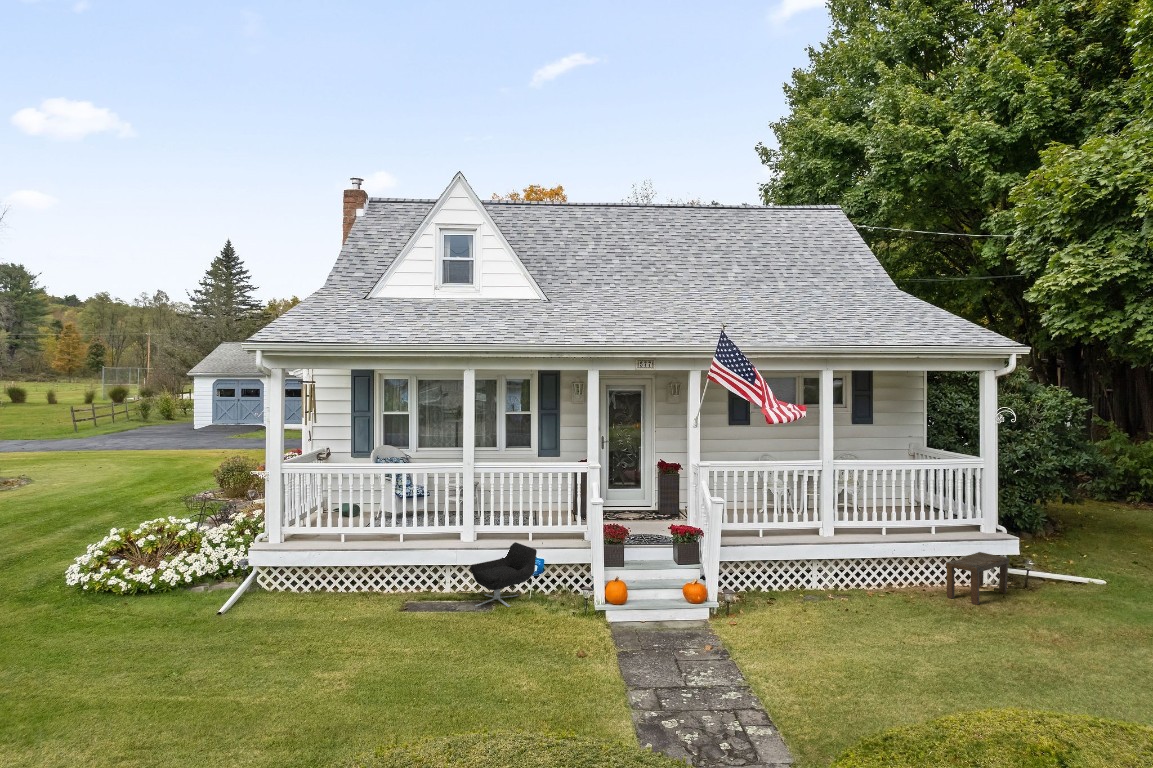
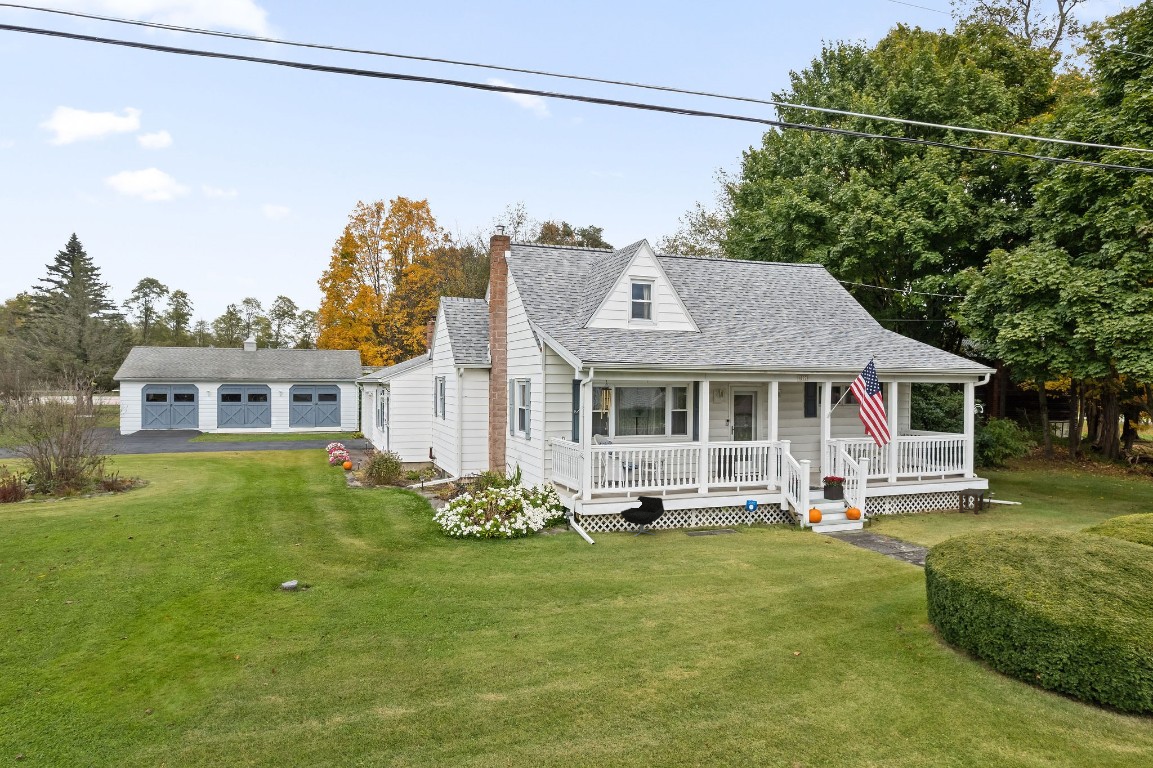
lounge chair: present [470,542,537,607] -> present [621,496,664,536]

